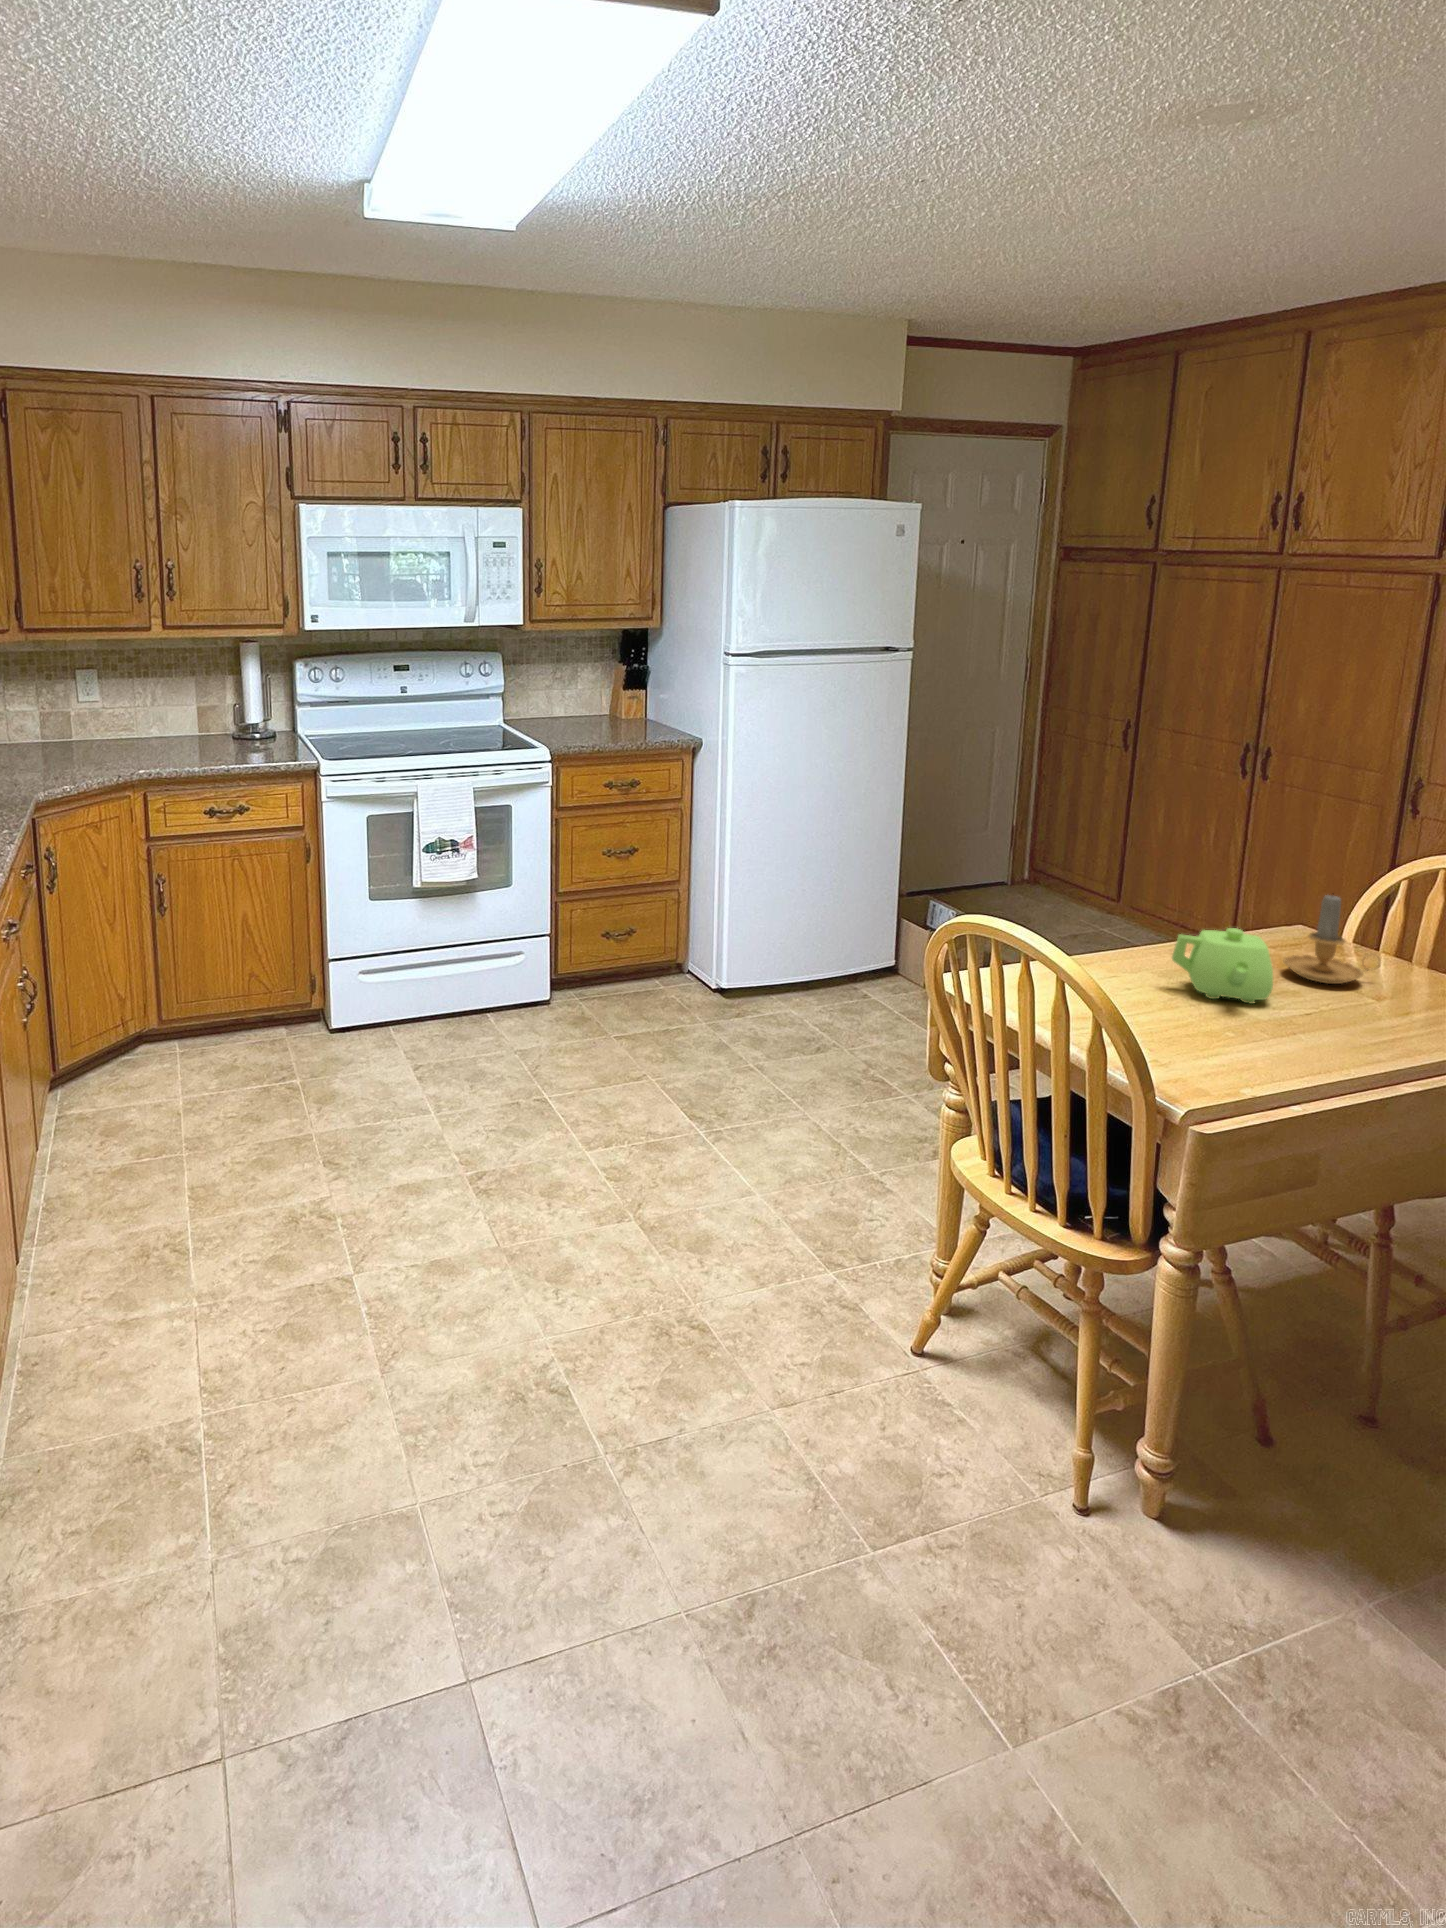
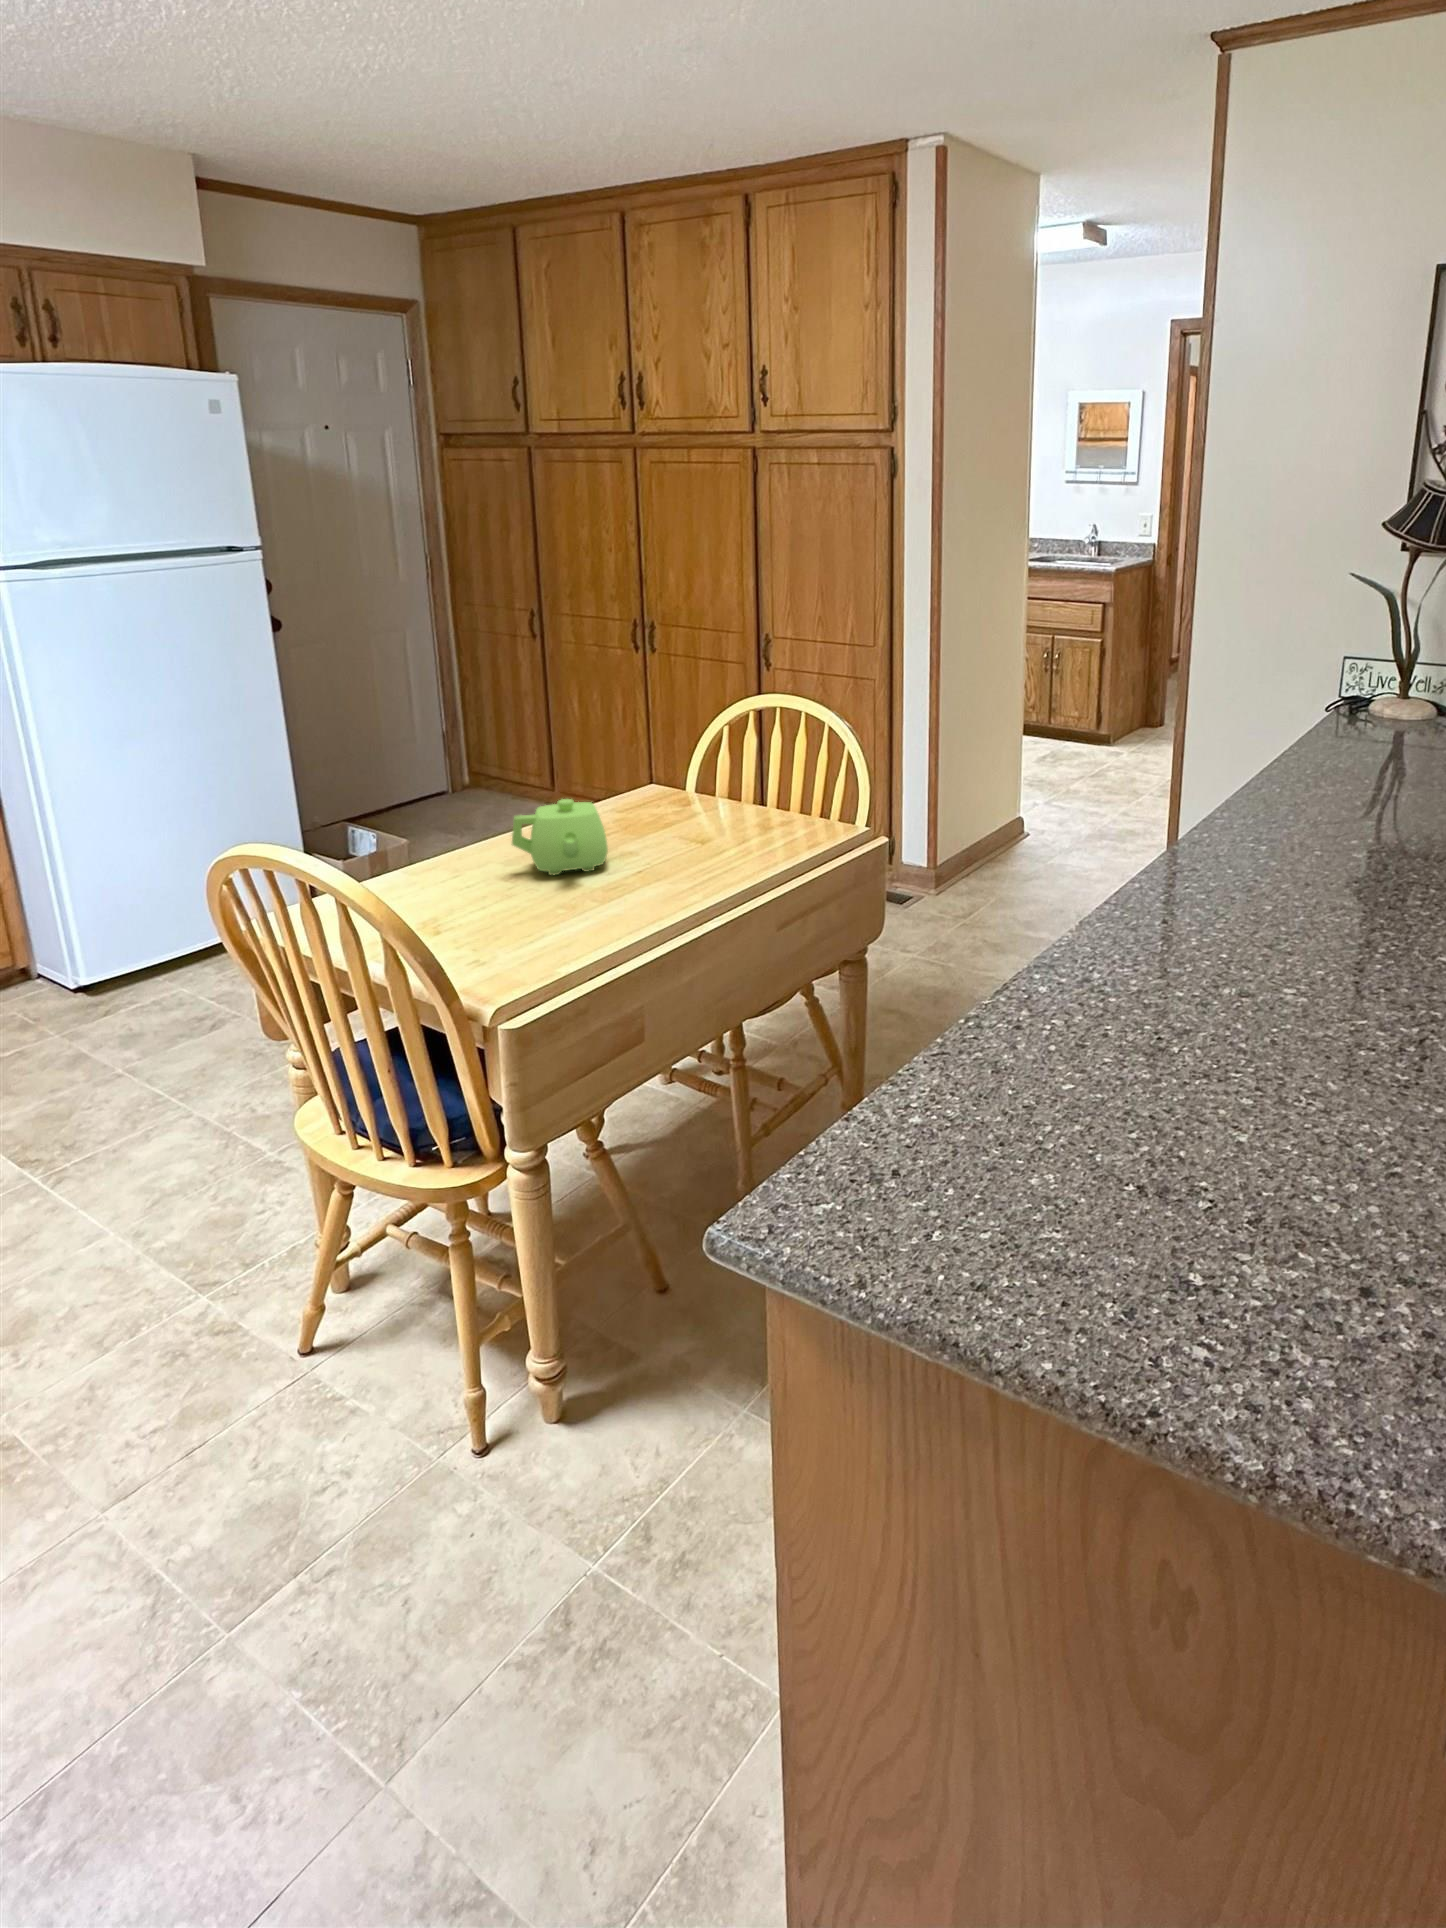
candle: present [1283,895,1380,984] -> none [627,745,707,835]

